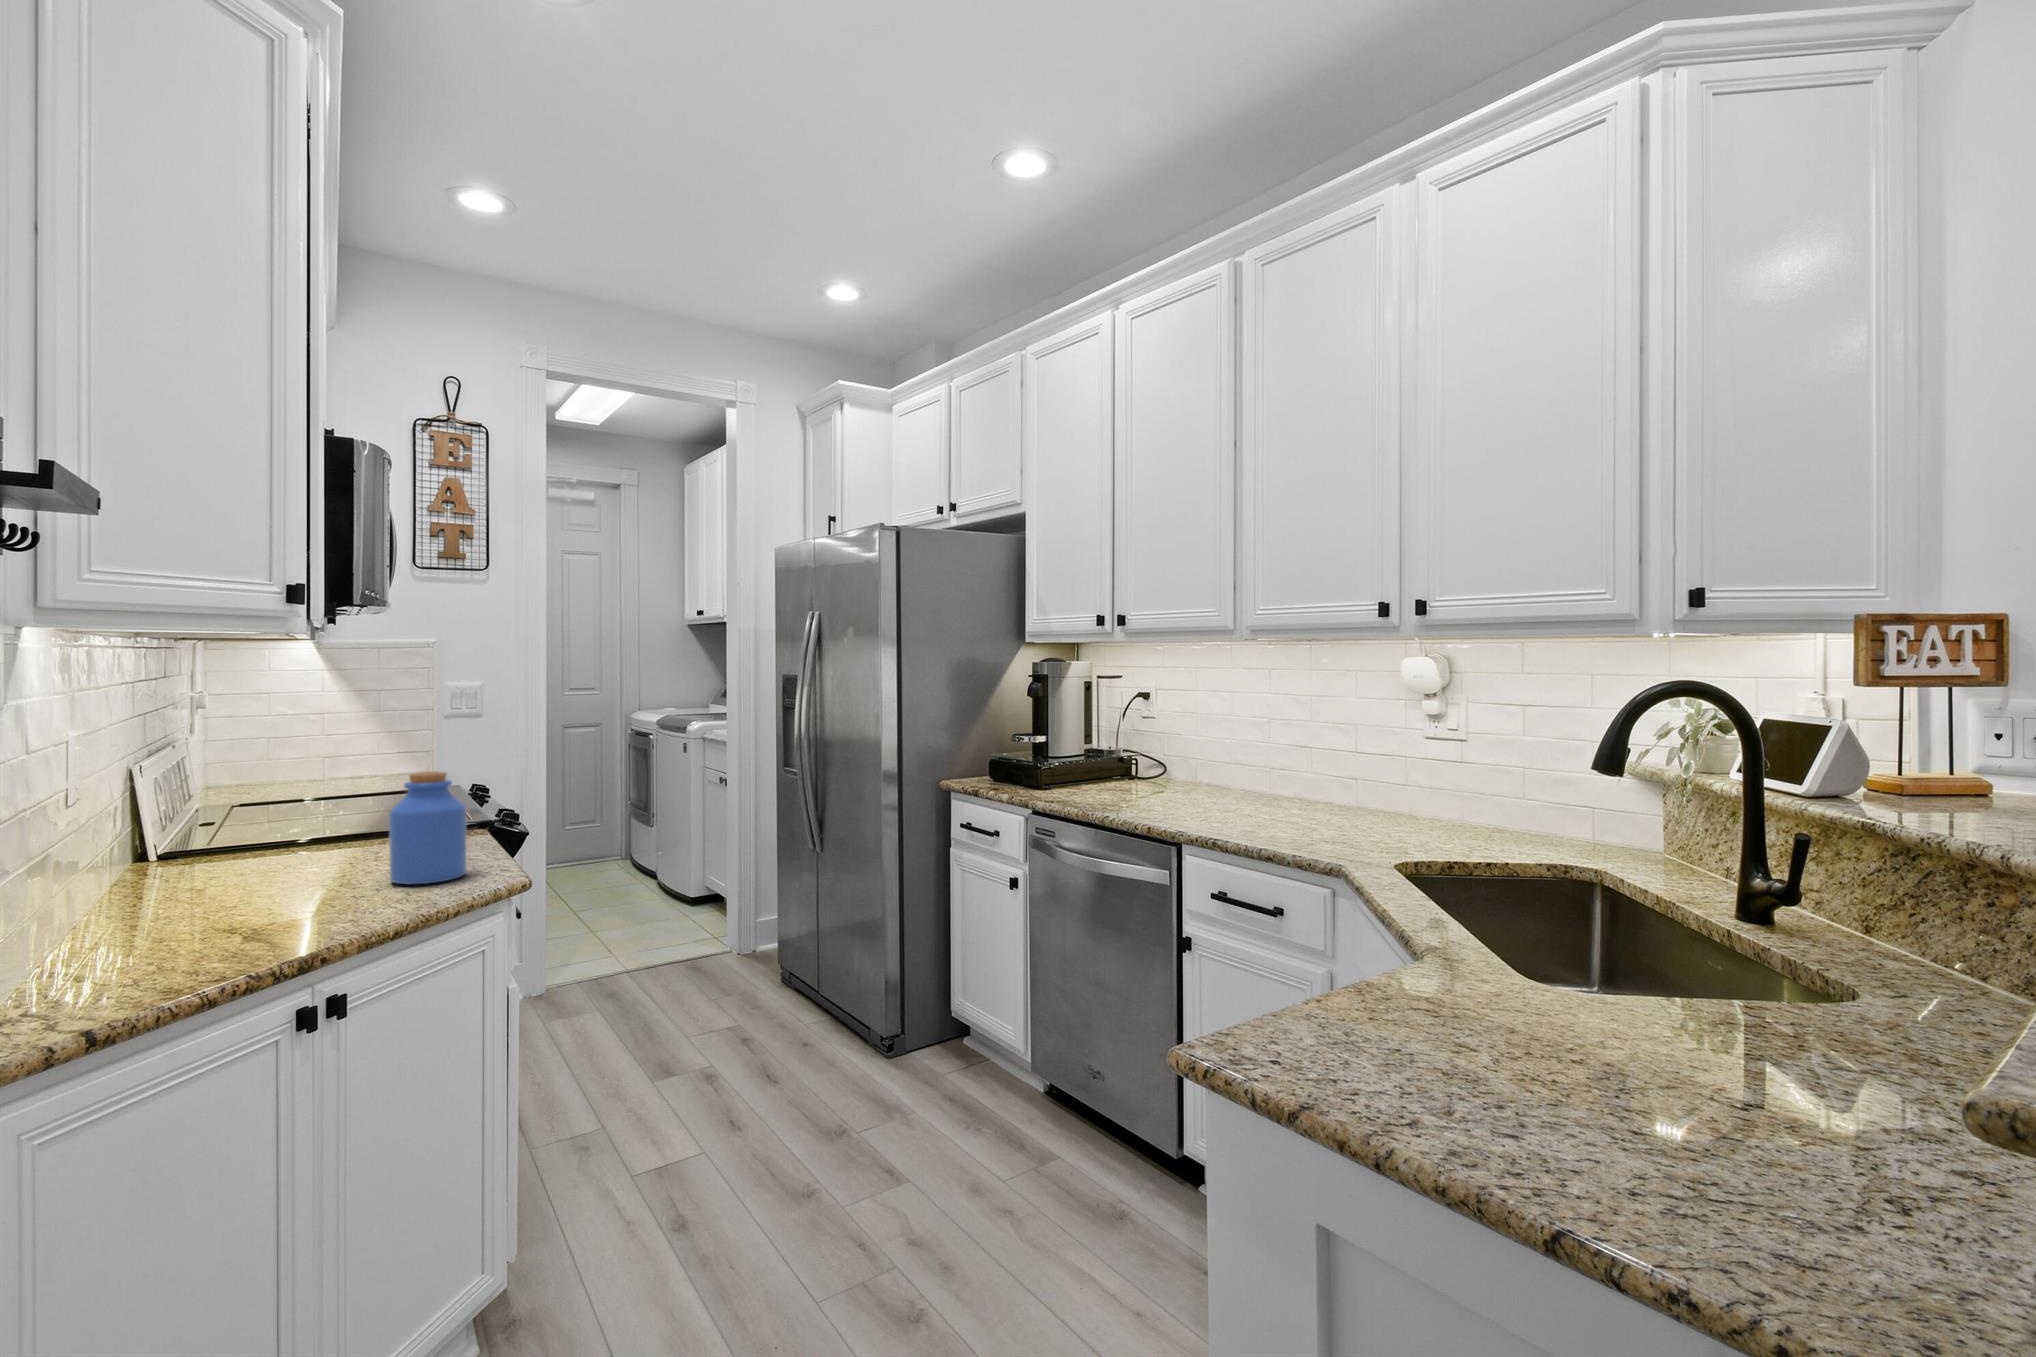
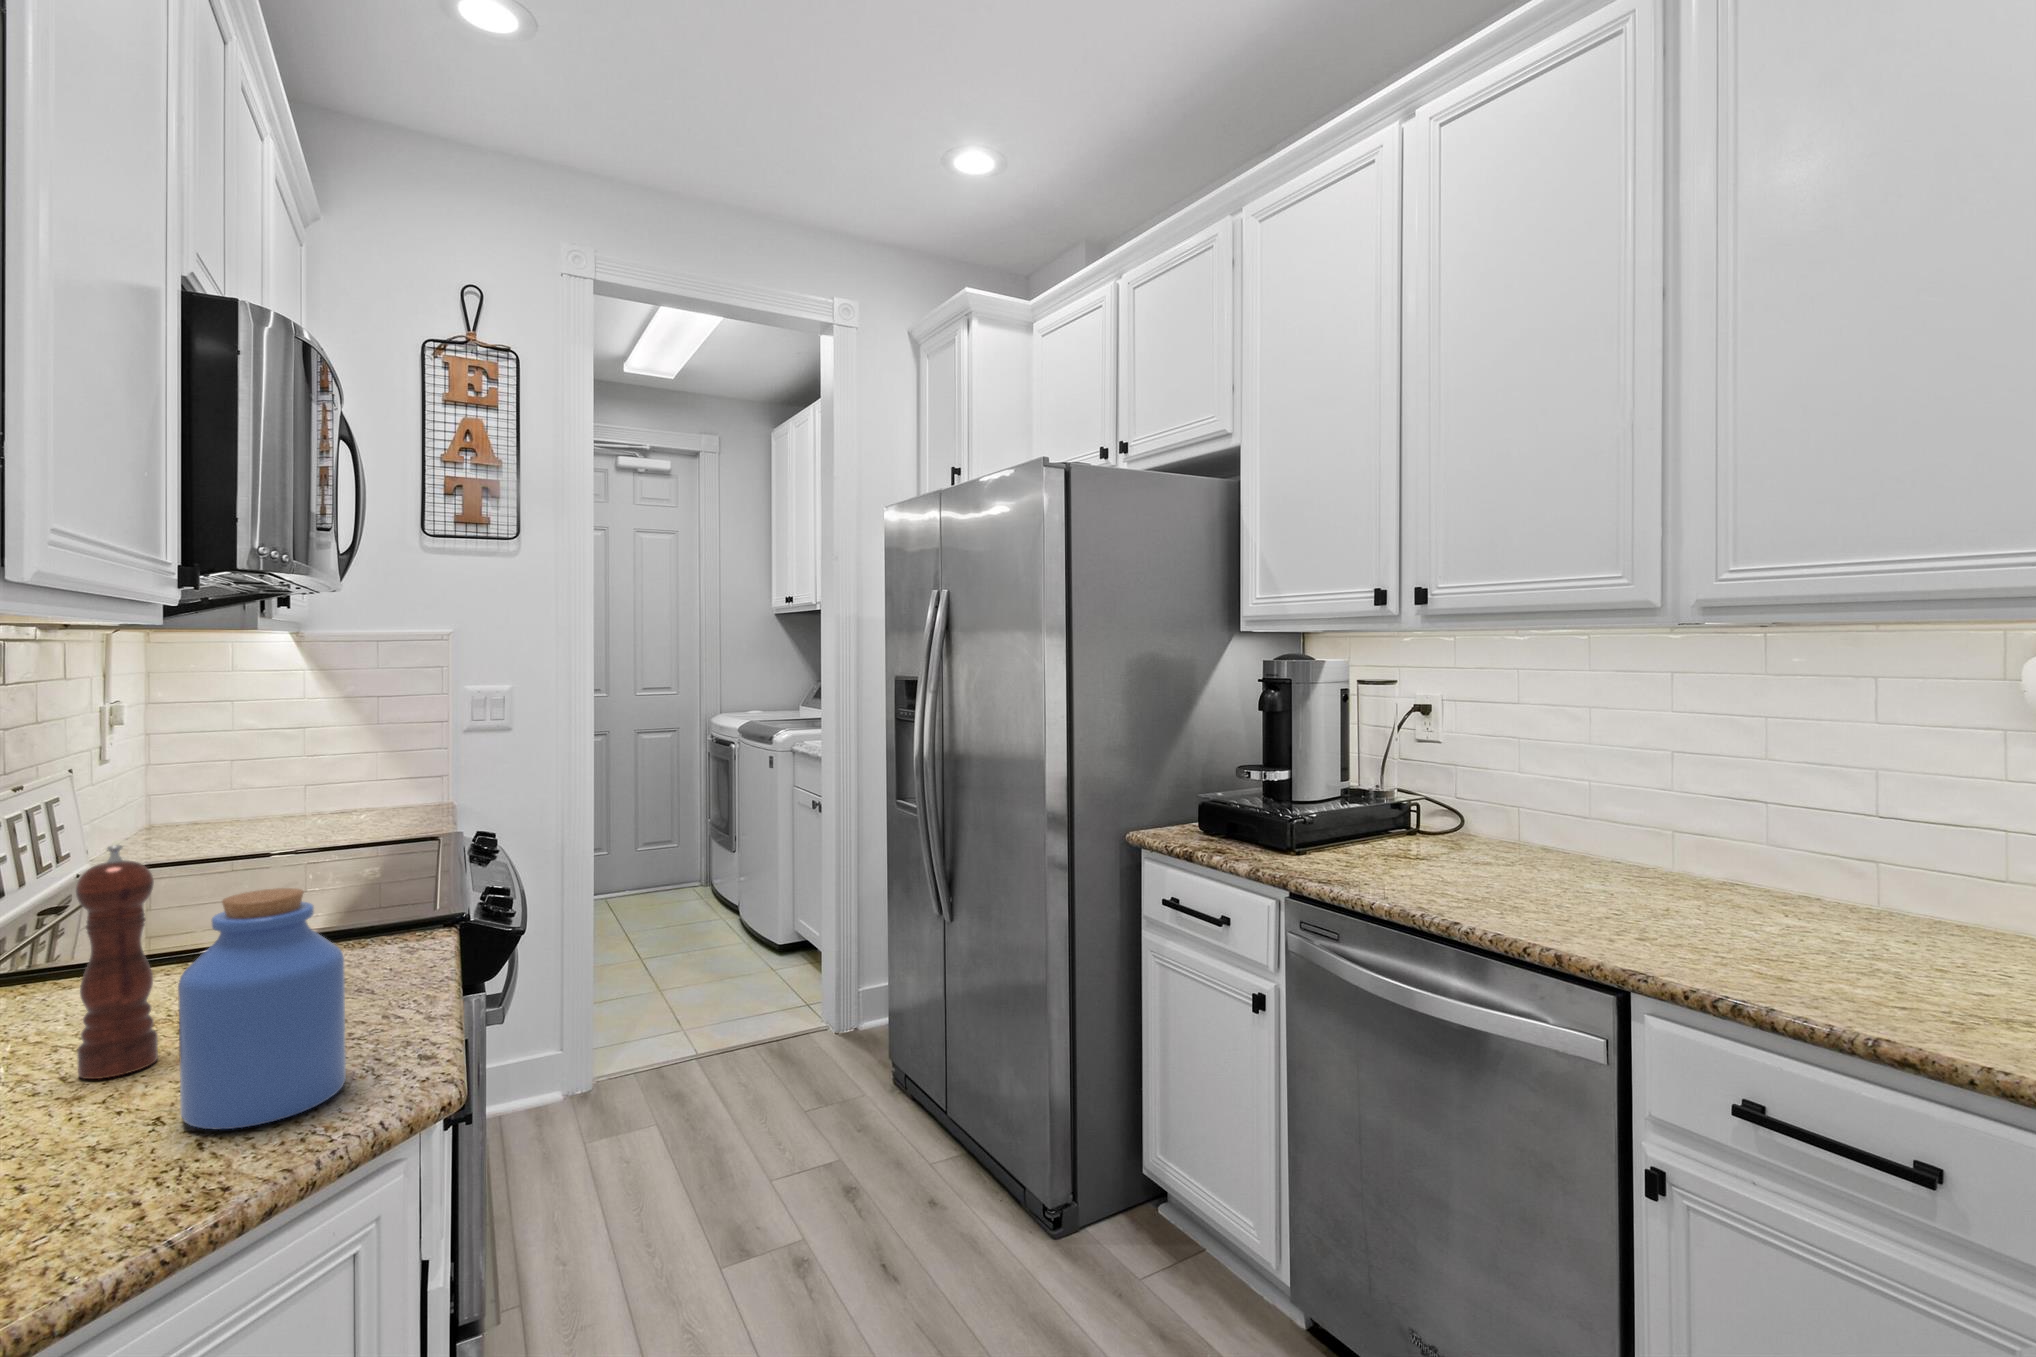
pepper mill: none [316,754,354,875] -> present [76,845,158,1079]

